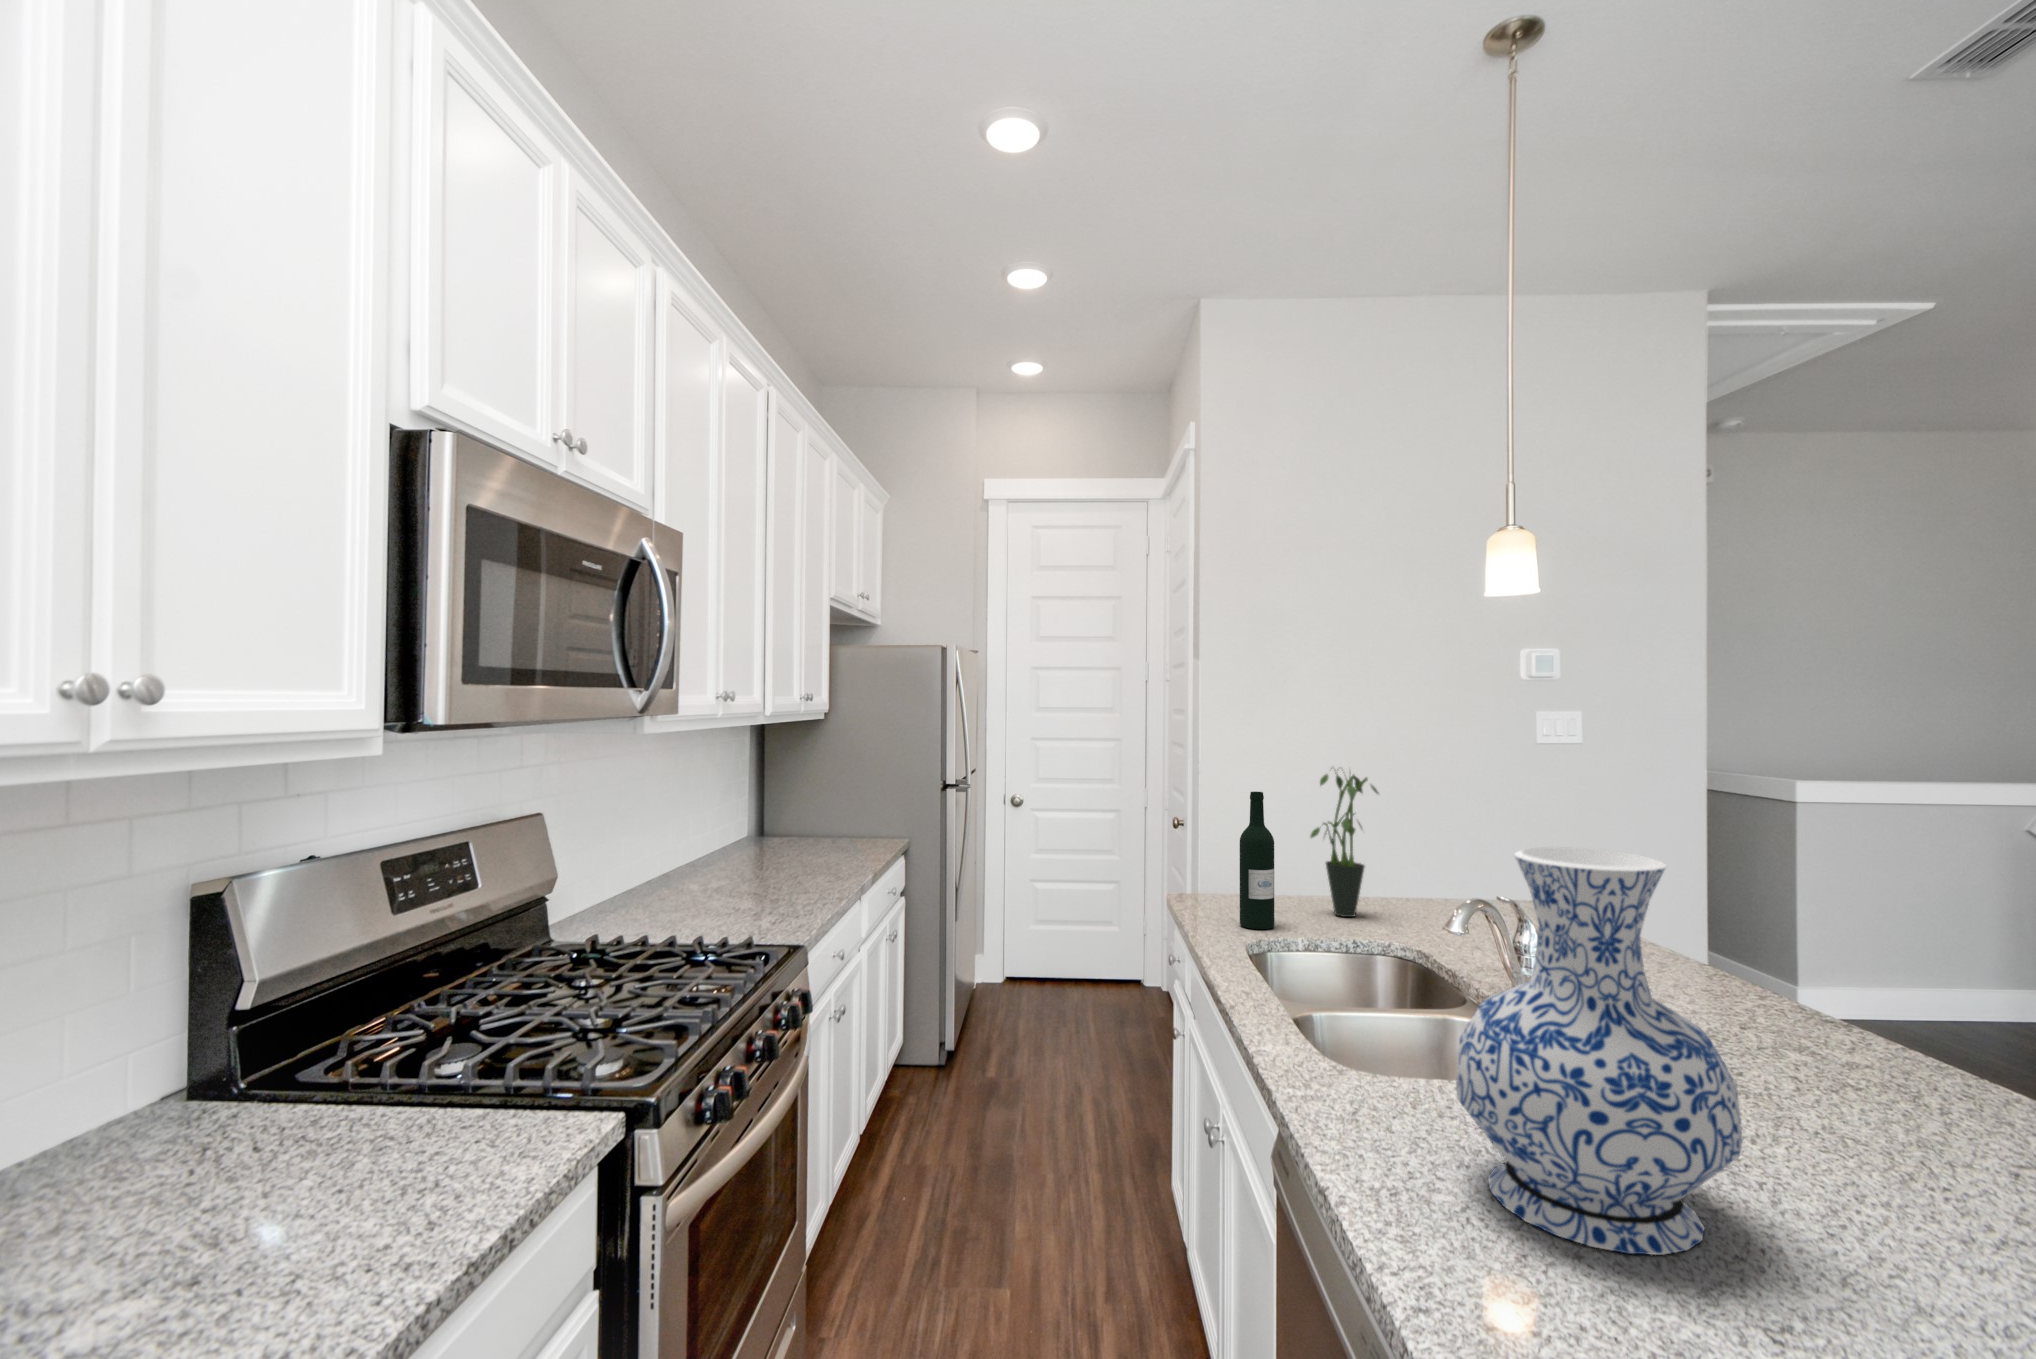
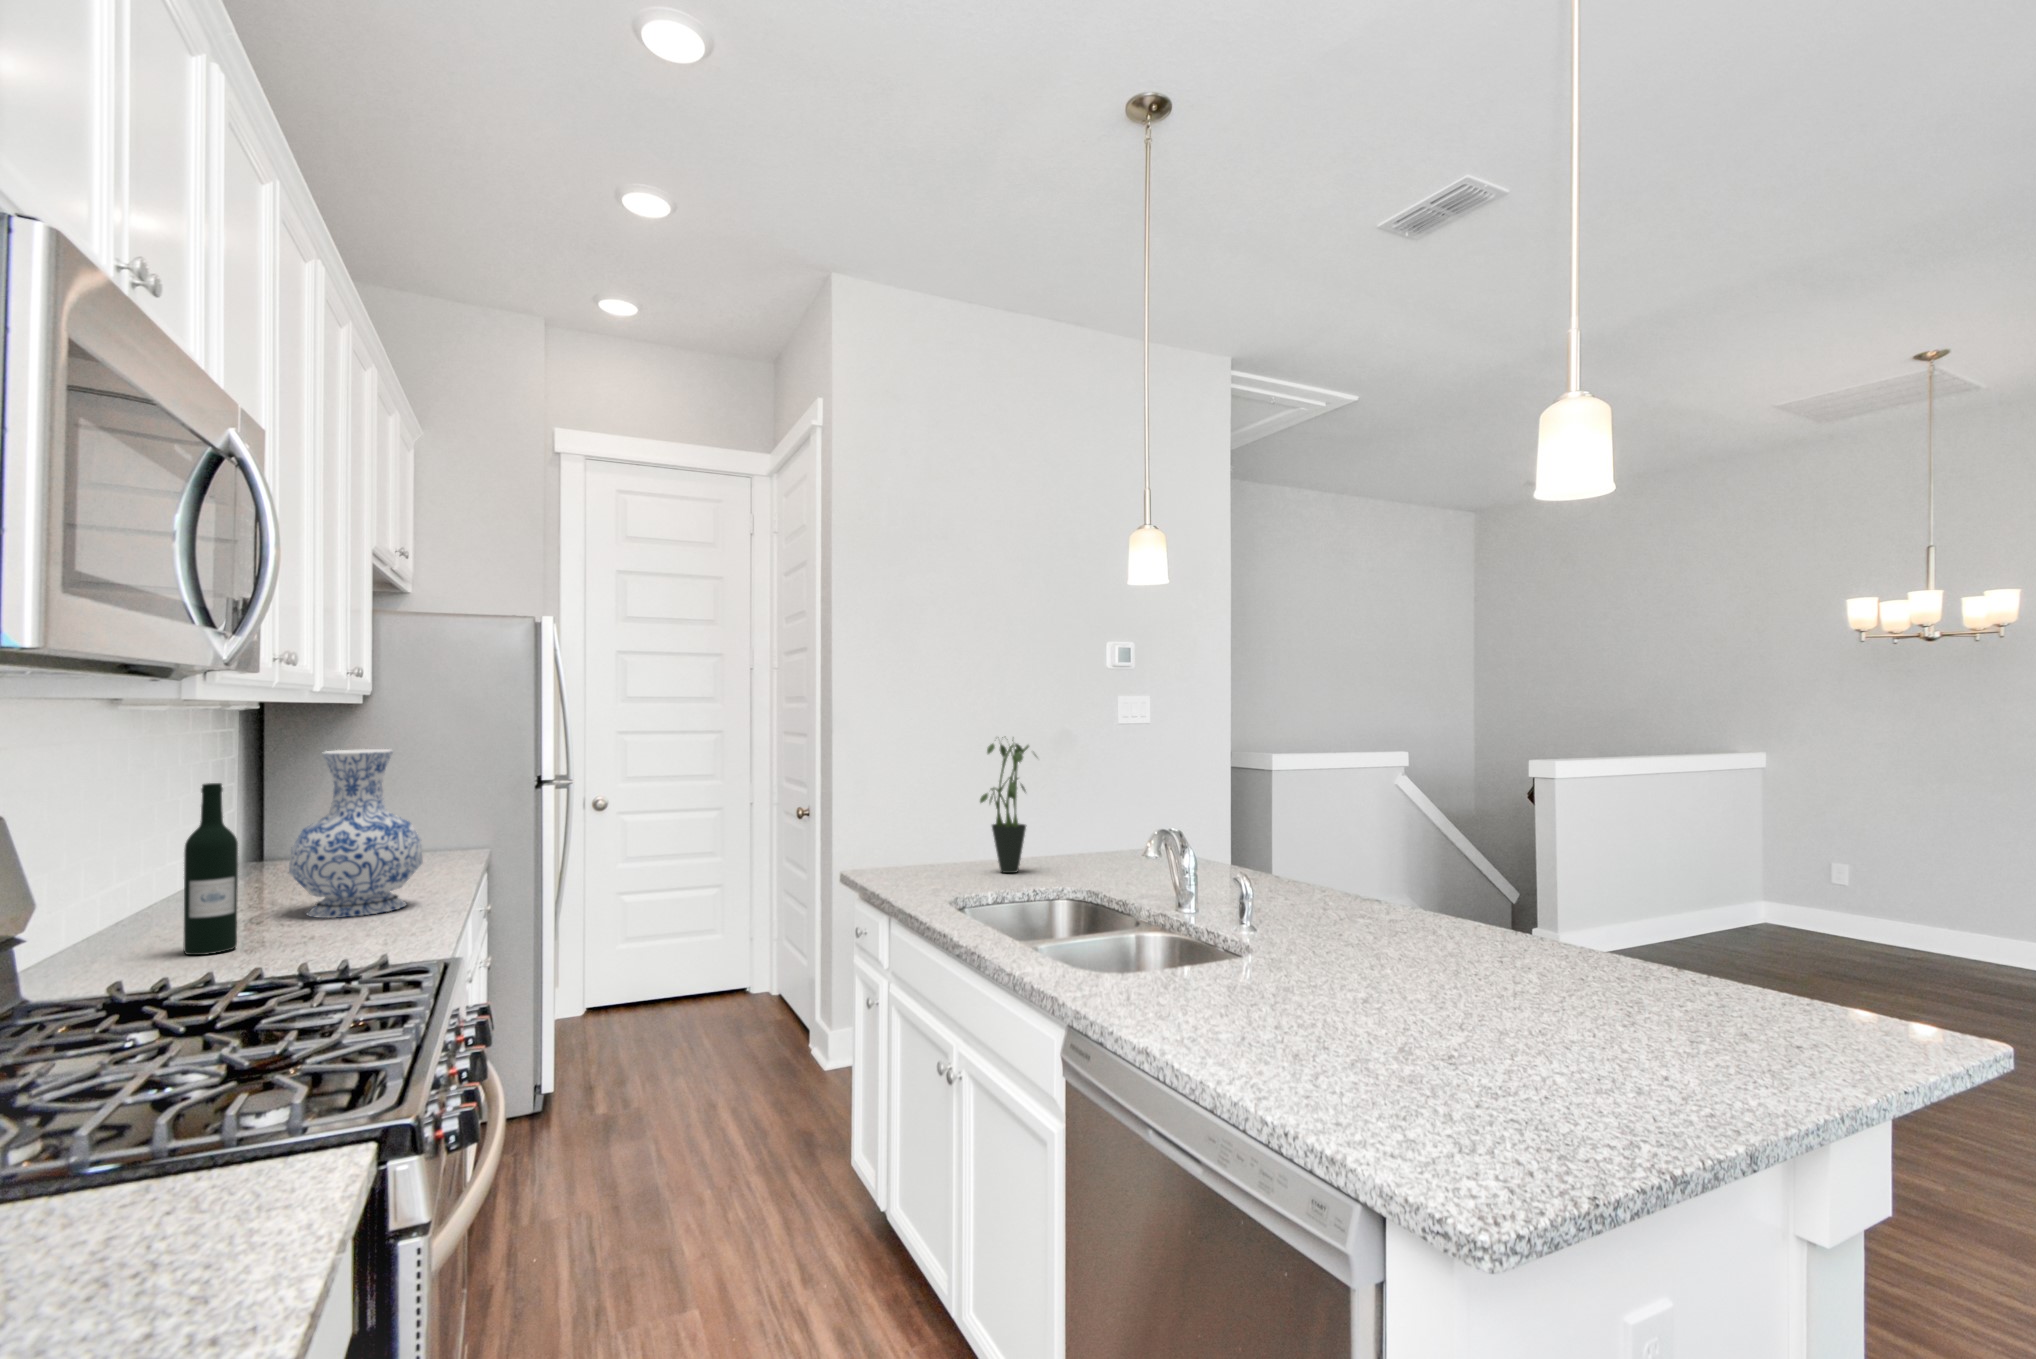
wine bottle: present [1240,792,1274,929] -> present [183,783,238,955]
vase: present [1456,847,1743,1255] -> present [289,749,423,918]

